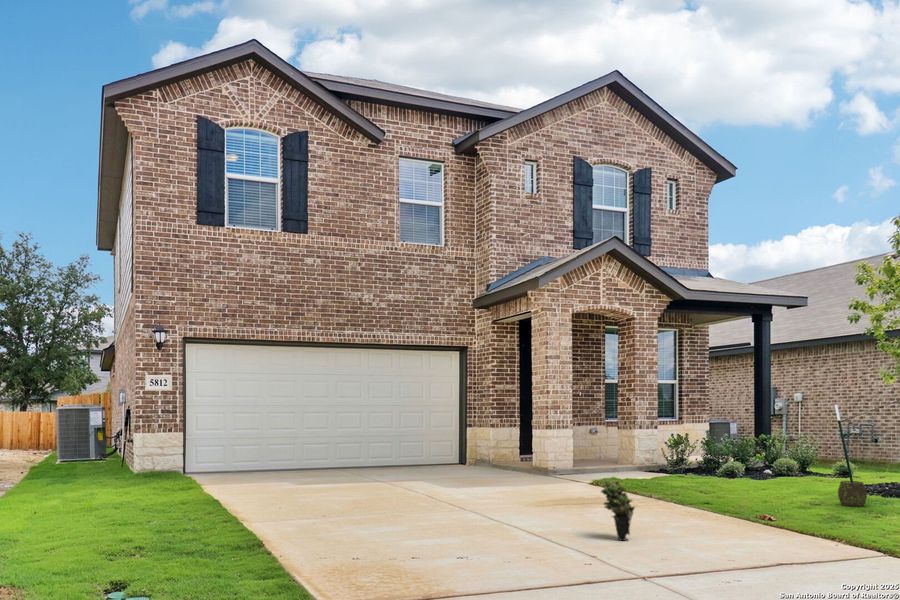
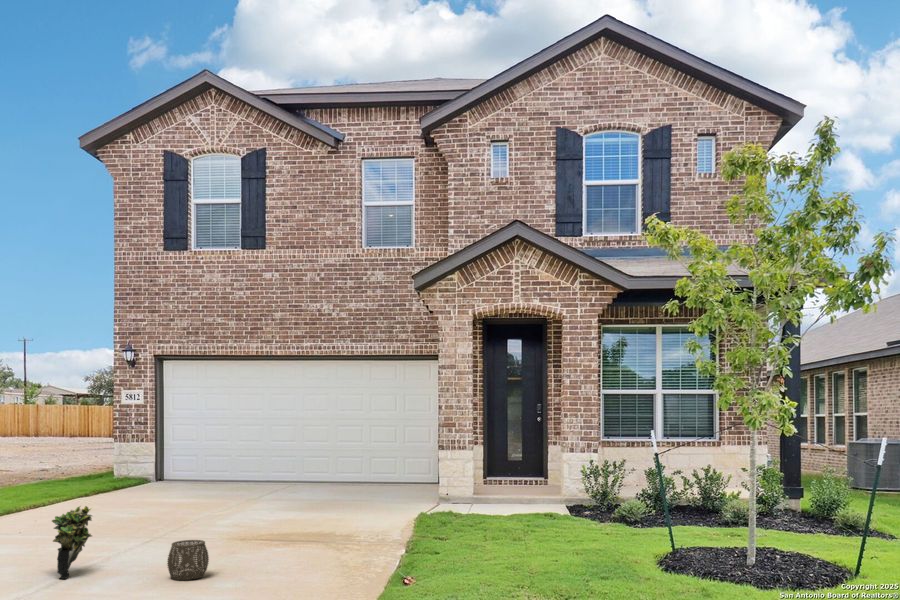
woven basket: present [838,481,867,507] -> present [167,540,209,580]

